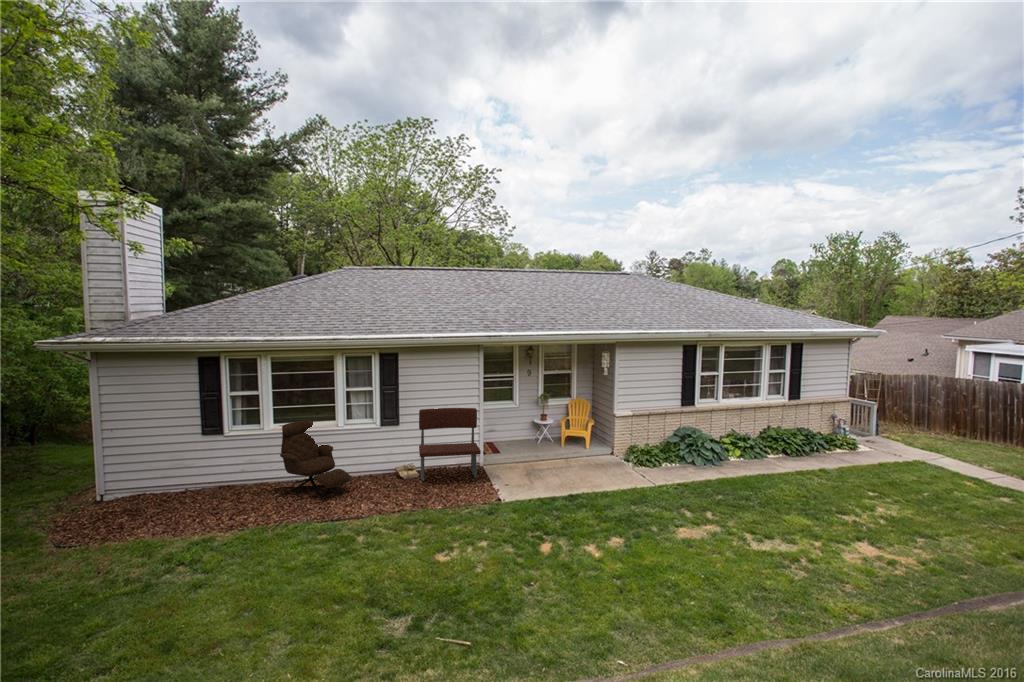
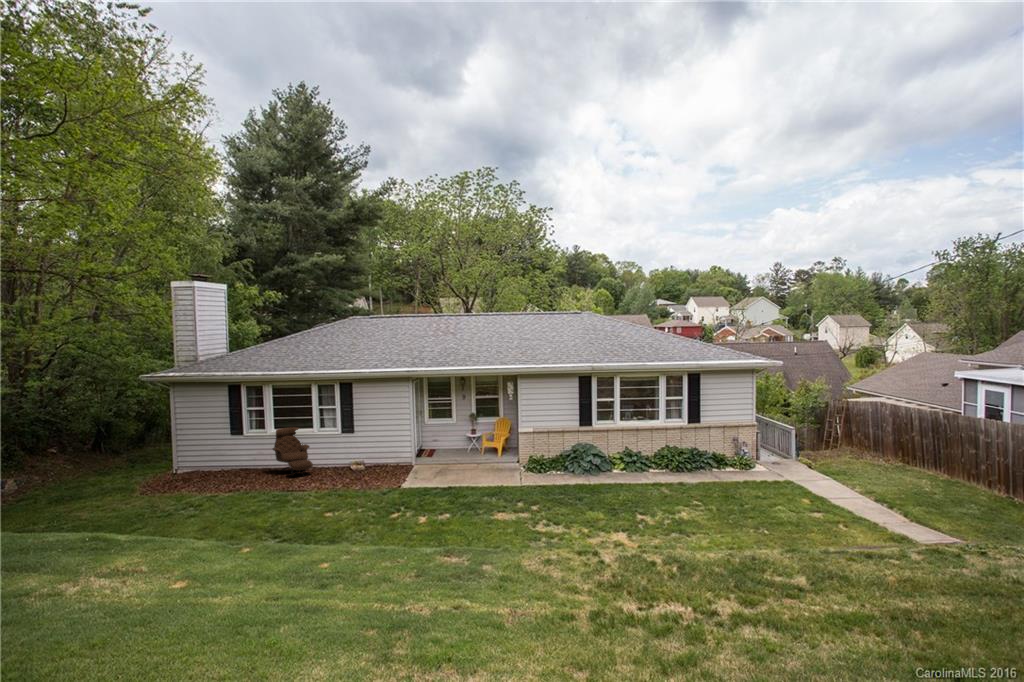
bench: present [419,408,481,481] -> none [359,422,408,473]

